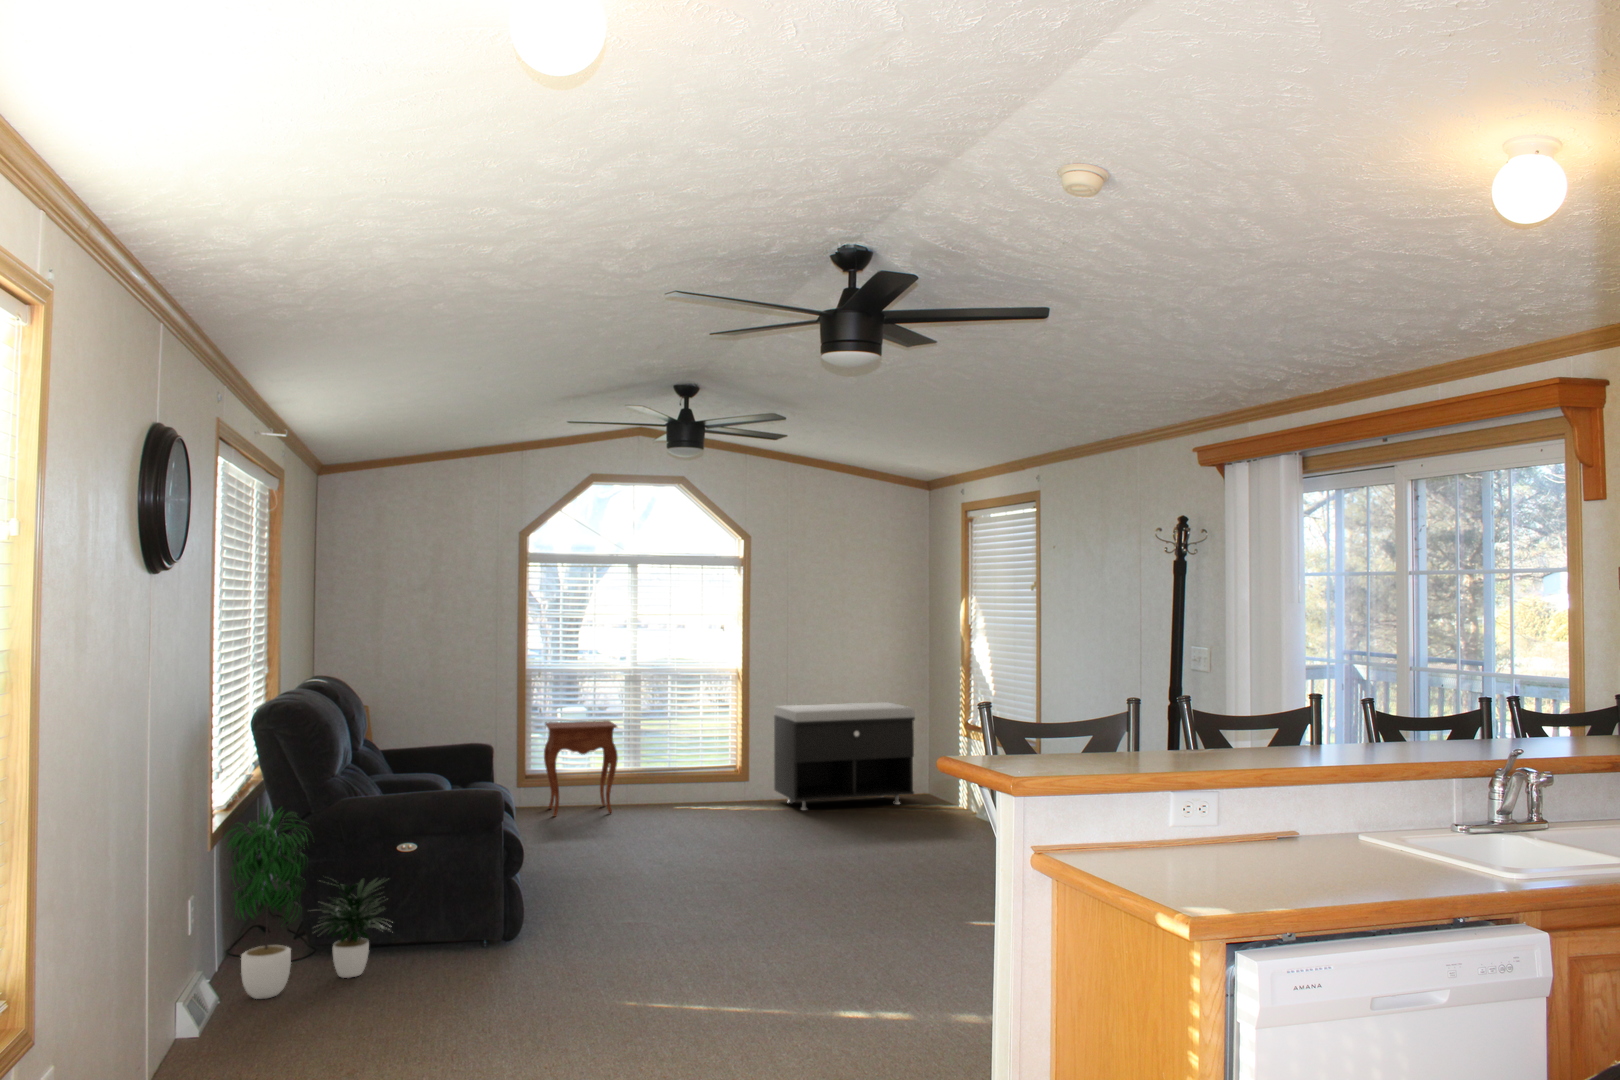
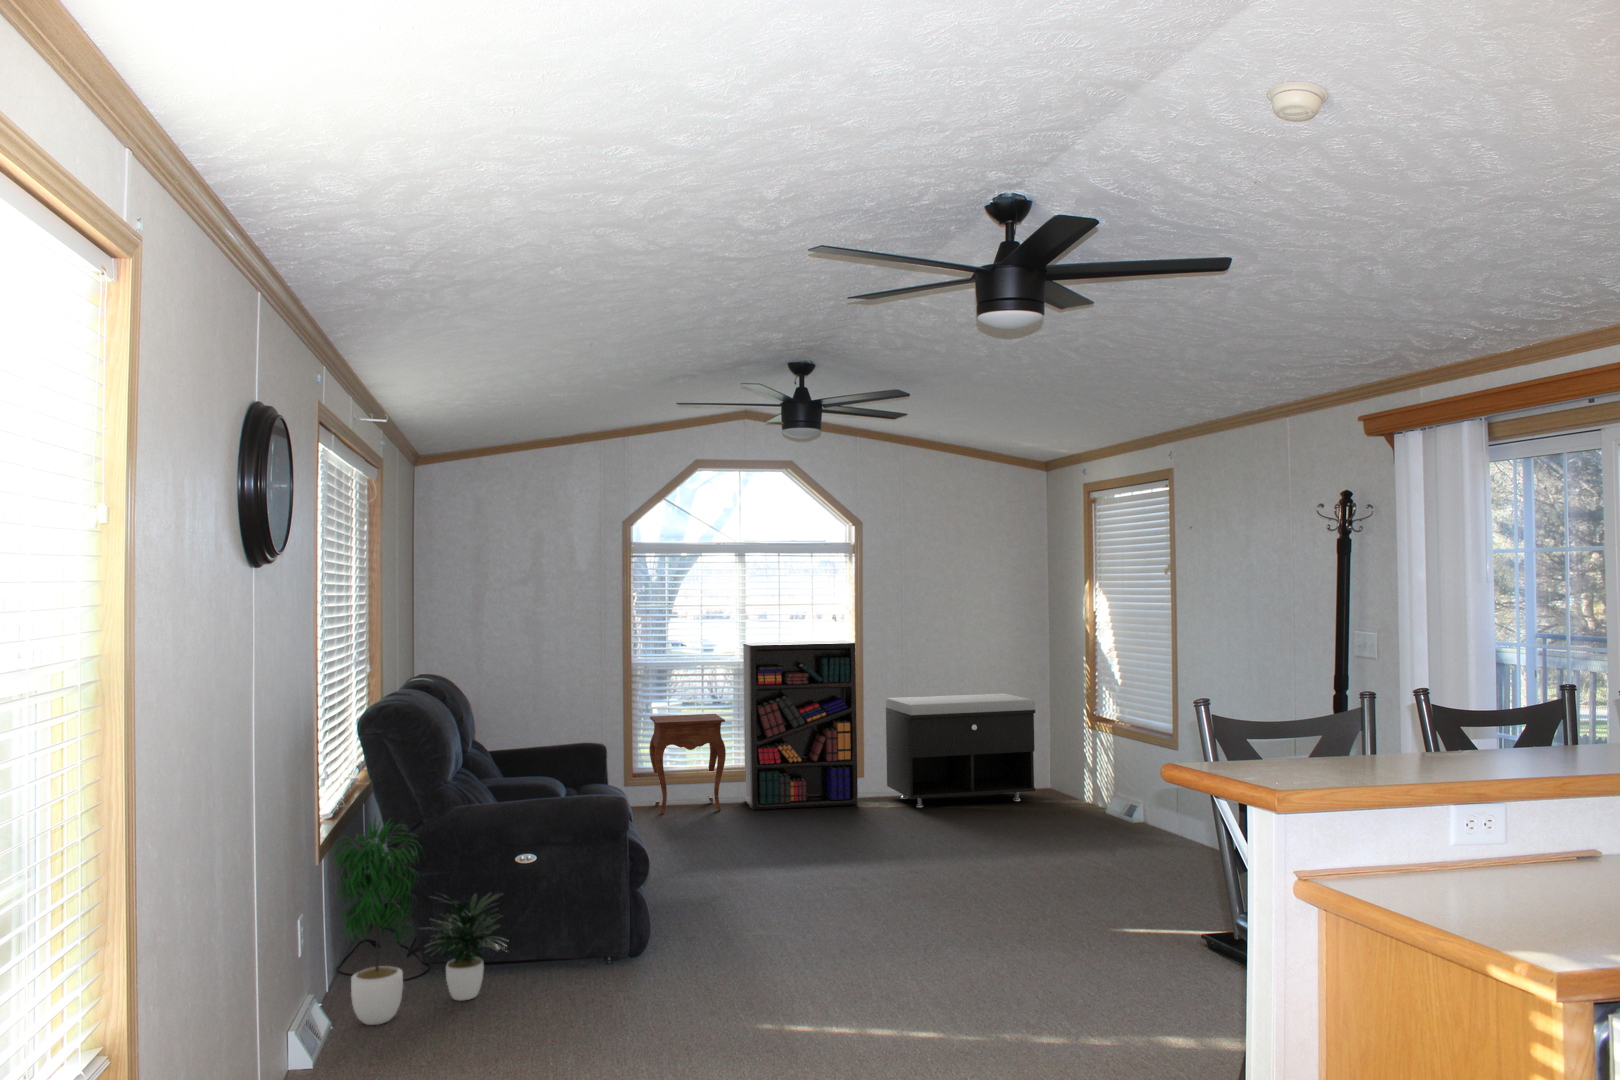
bookshelf: none [637,650,745,813] -> present [743,640,858,810]

